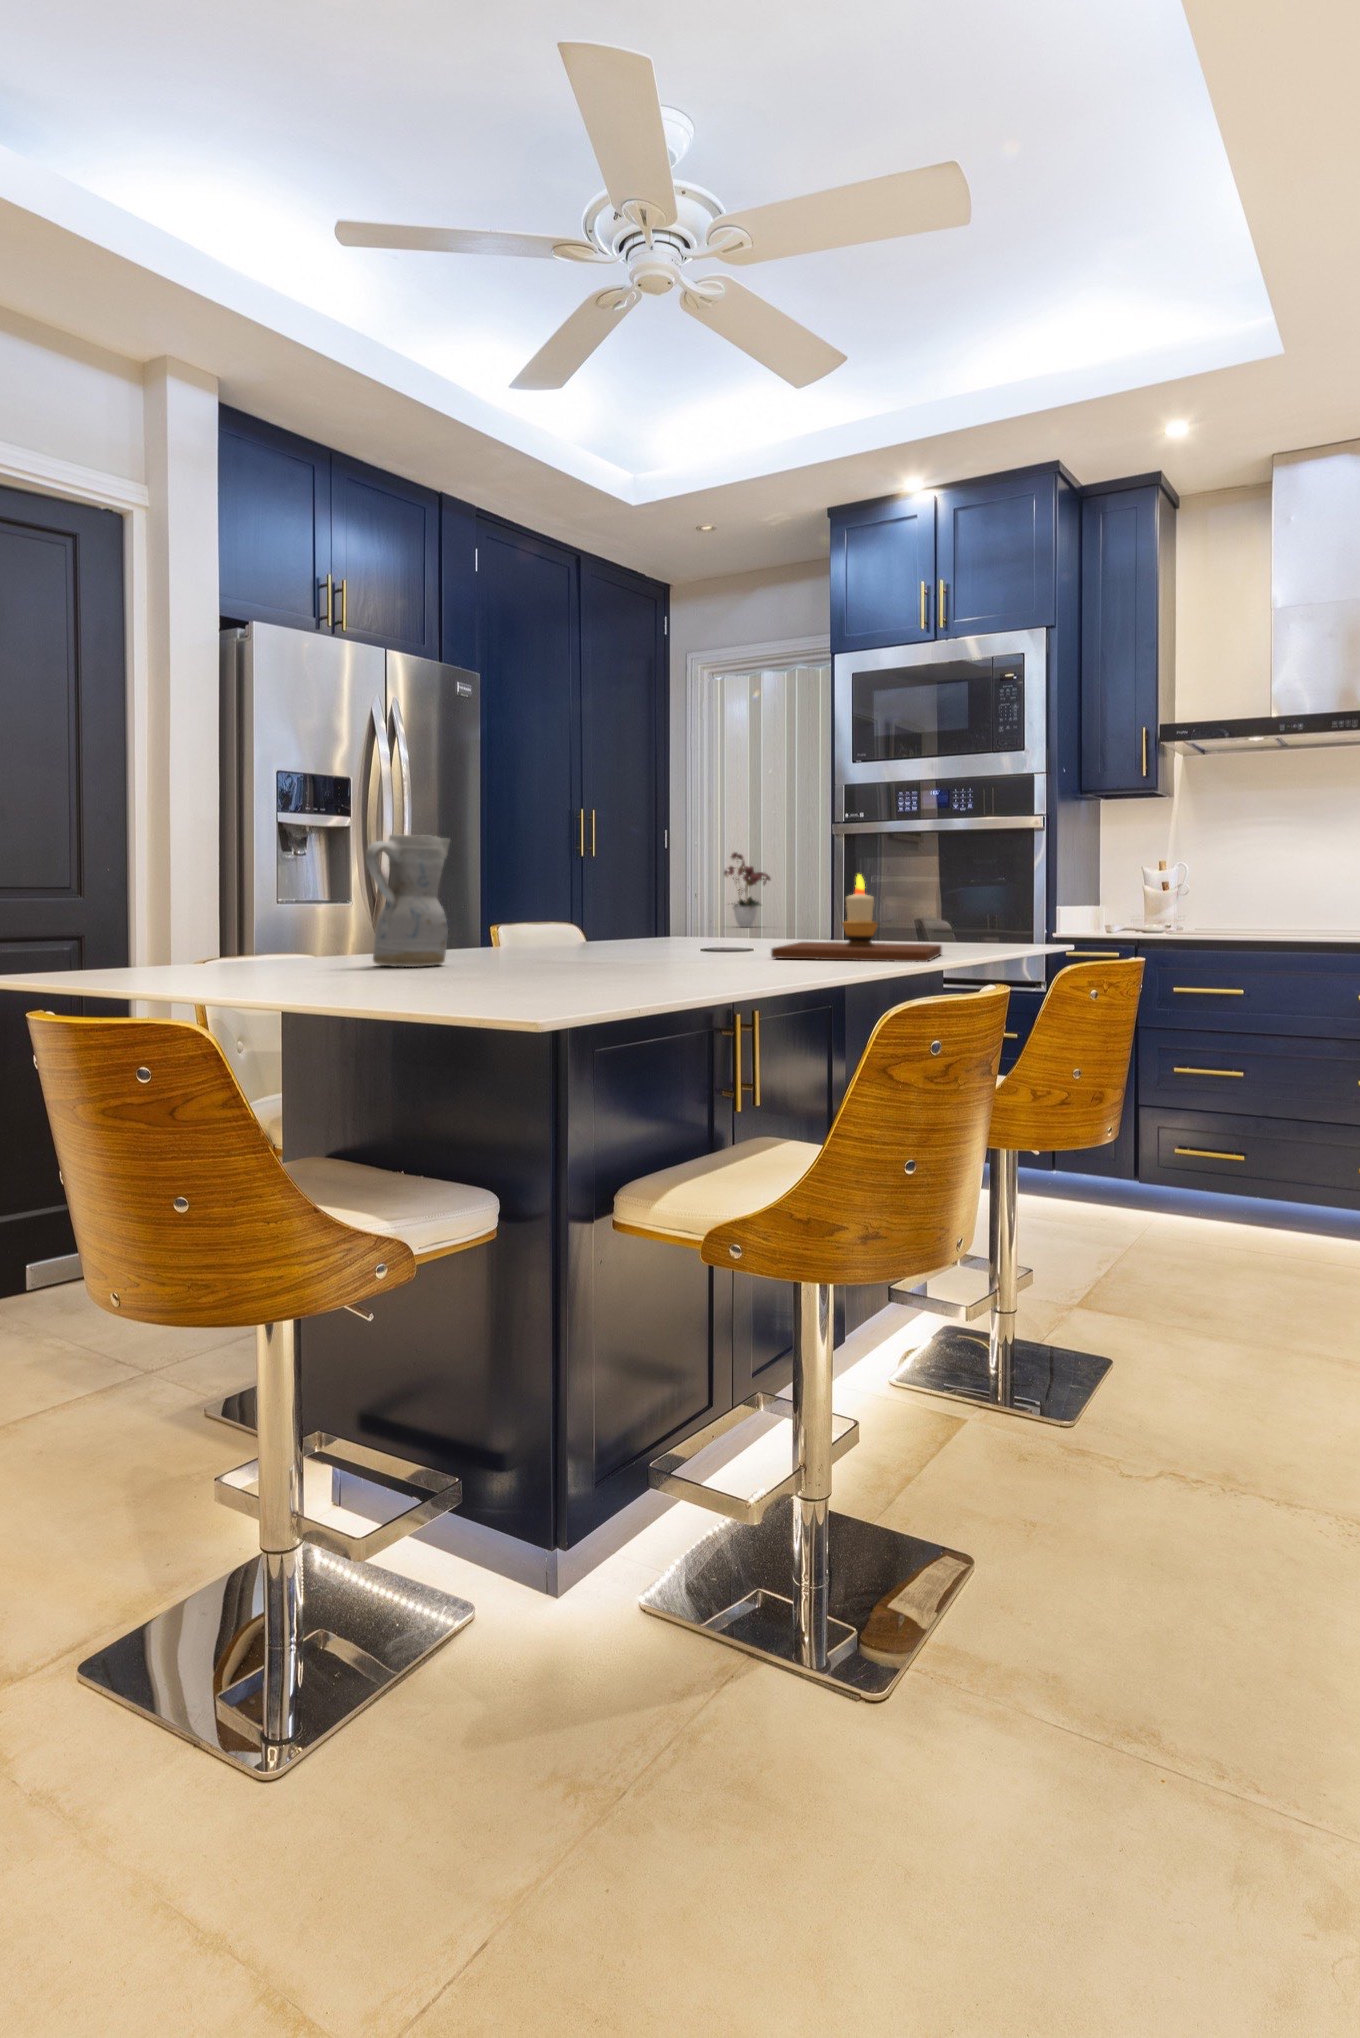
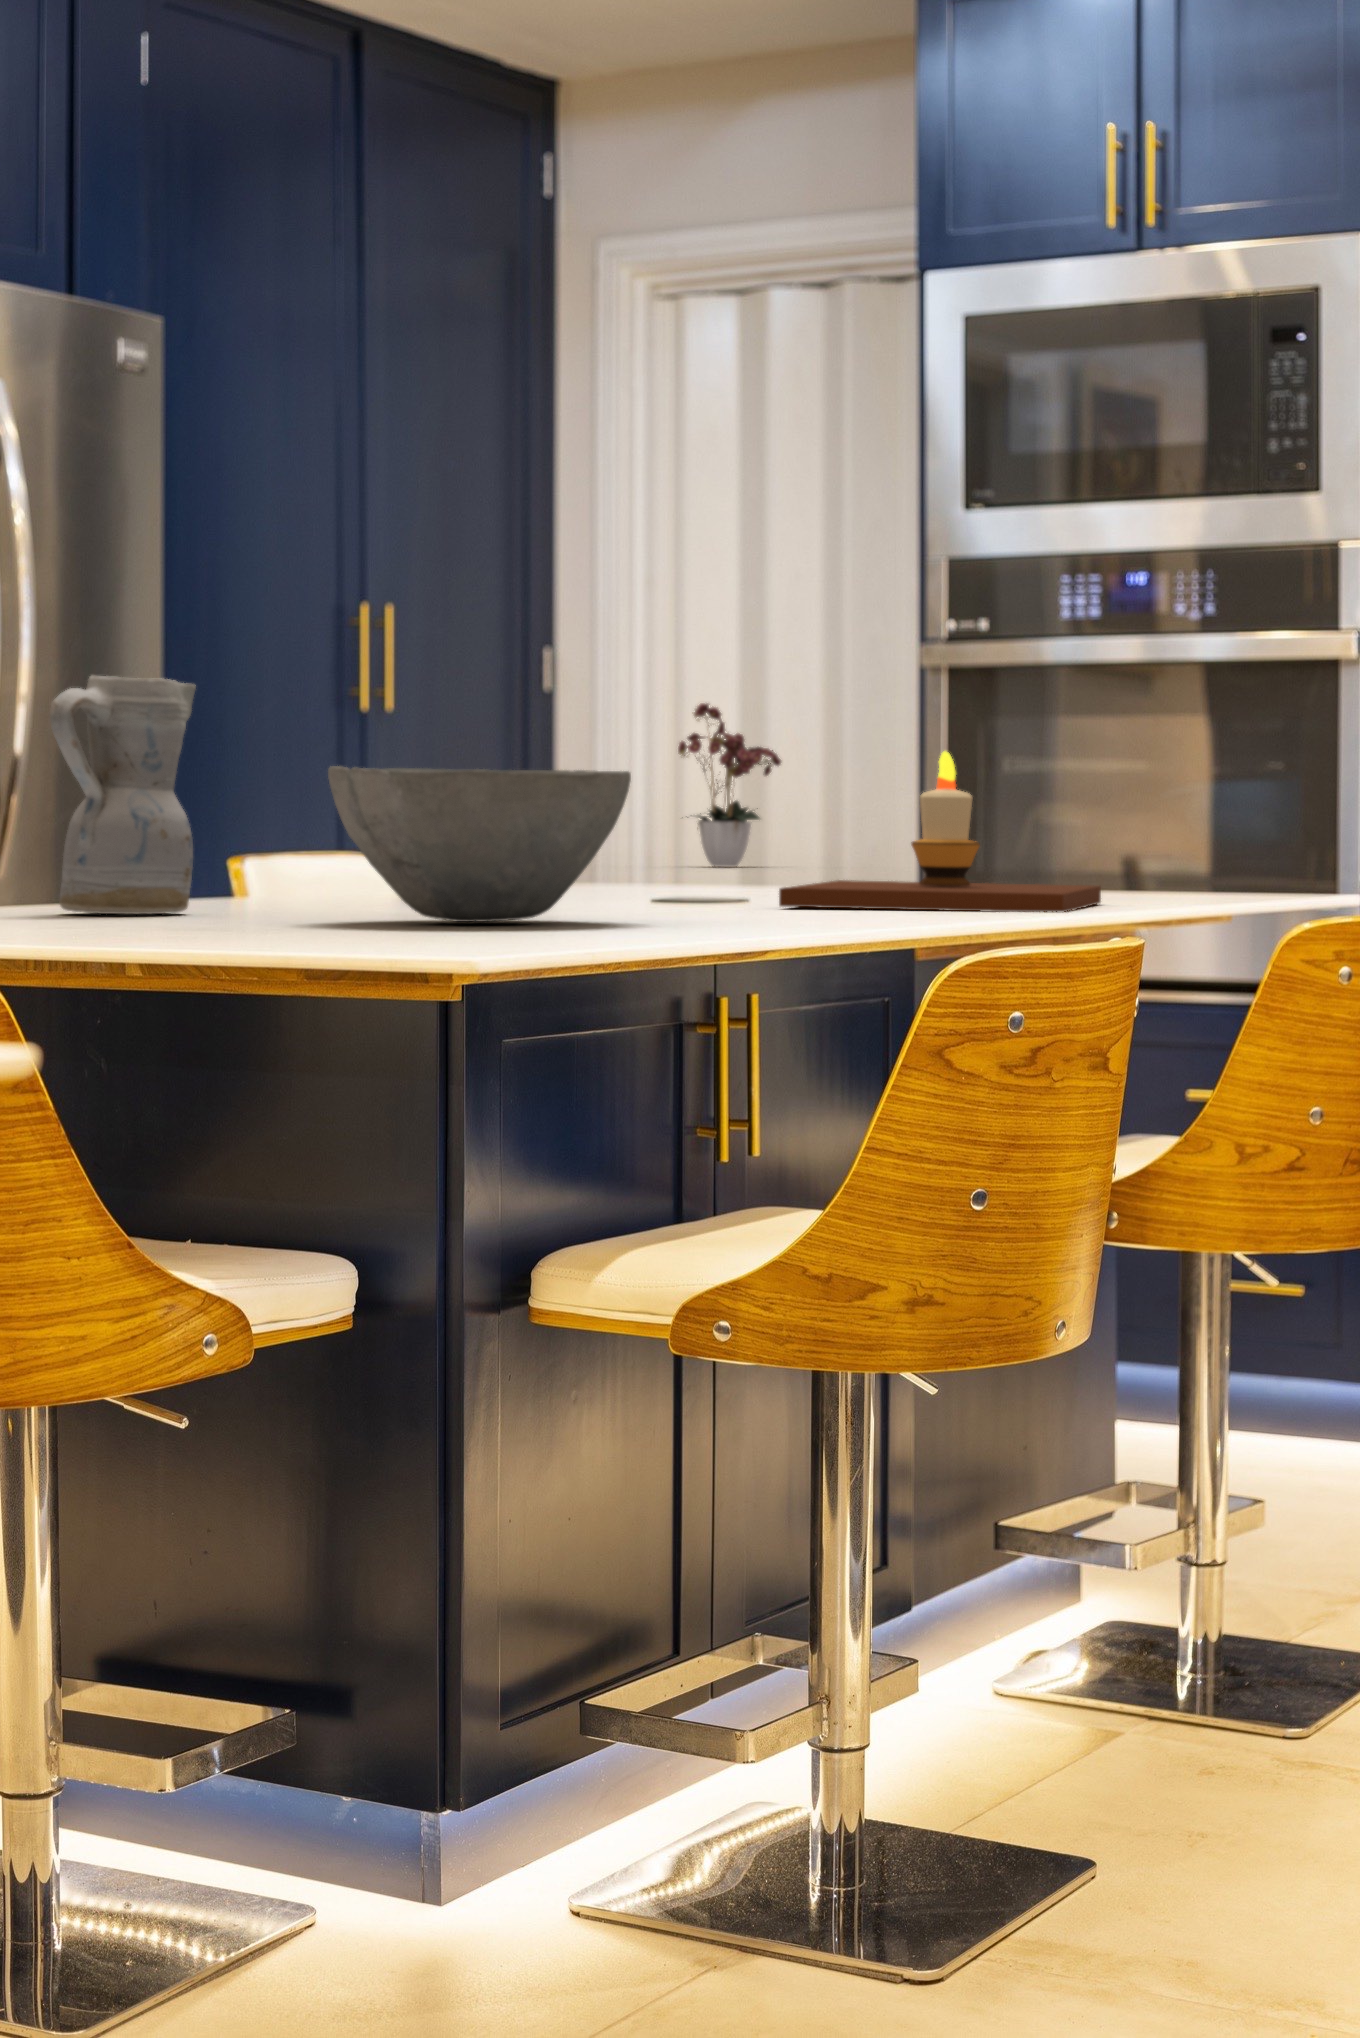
bowl: none [510,884,686,974] -> present [328,766,631,922]

